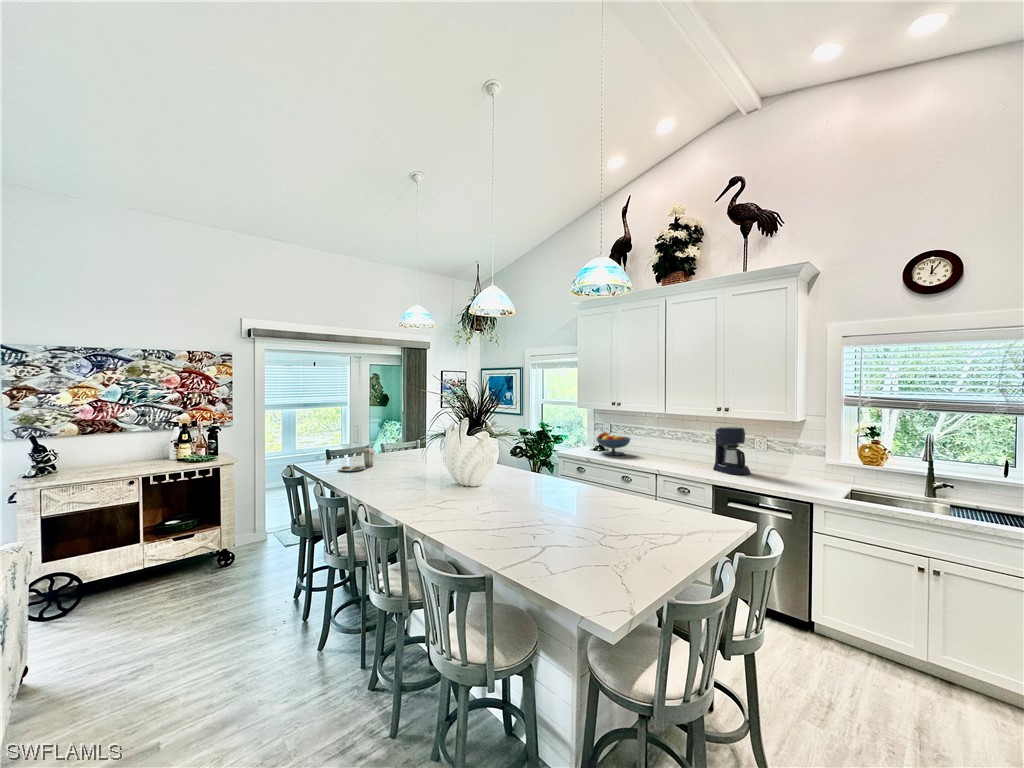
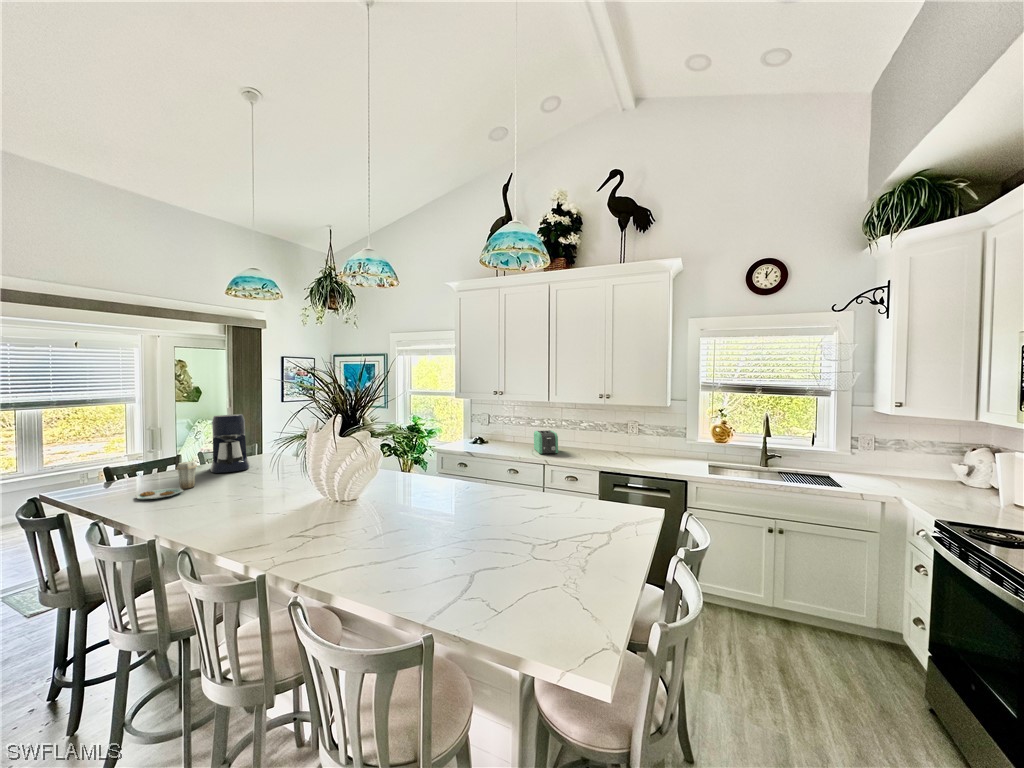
coffee maker: present [713,427,751,475] -> present [210,414,250,473]
fruit bowl: present [596,432,631,455] -> none [477,423,512,447]
toaster: none [650,442,672,465] -> present [534,430,558,454]

